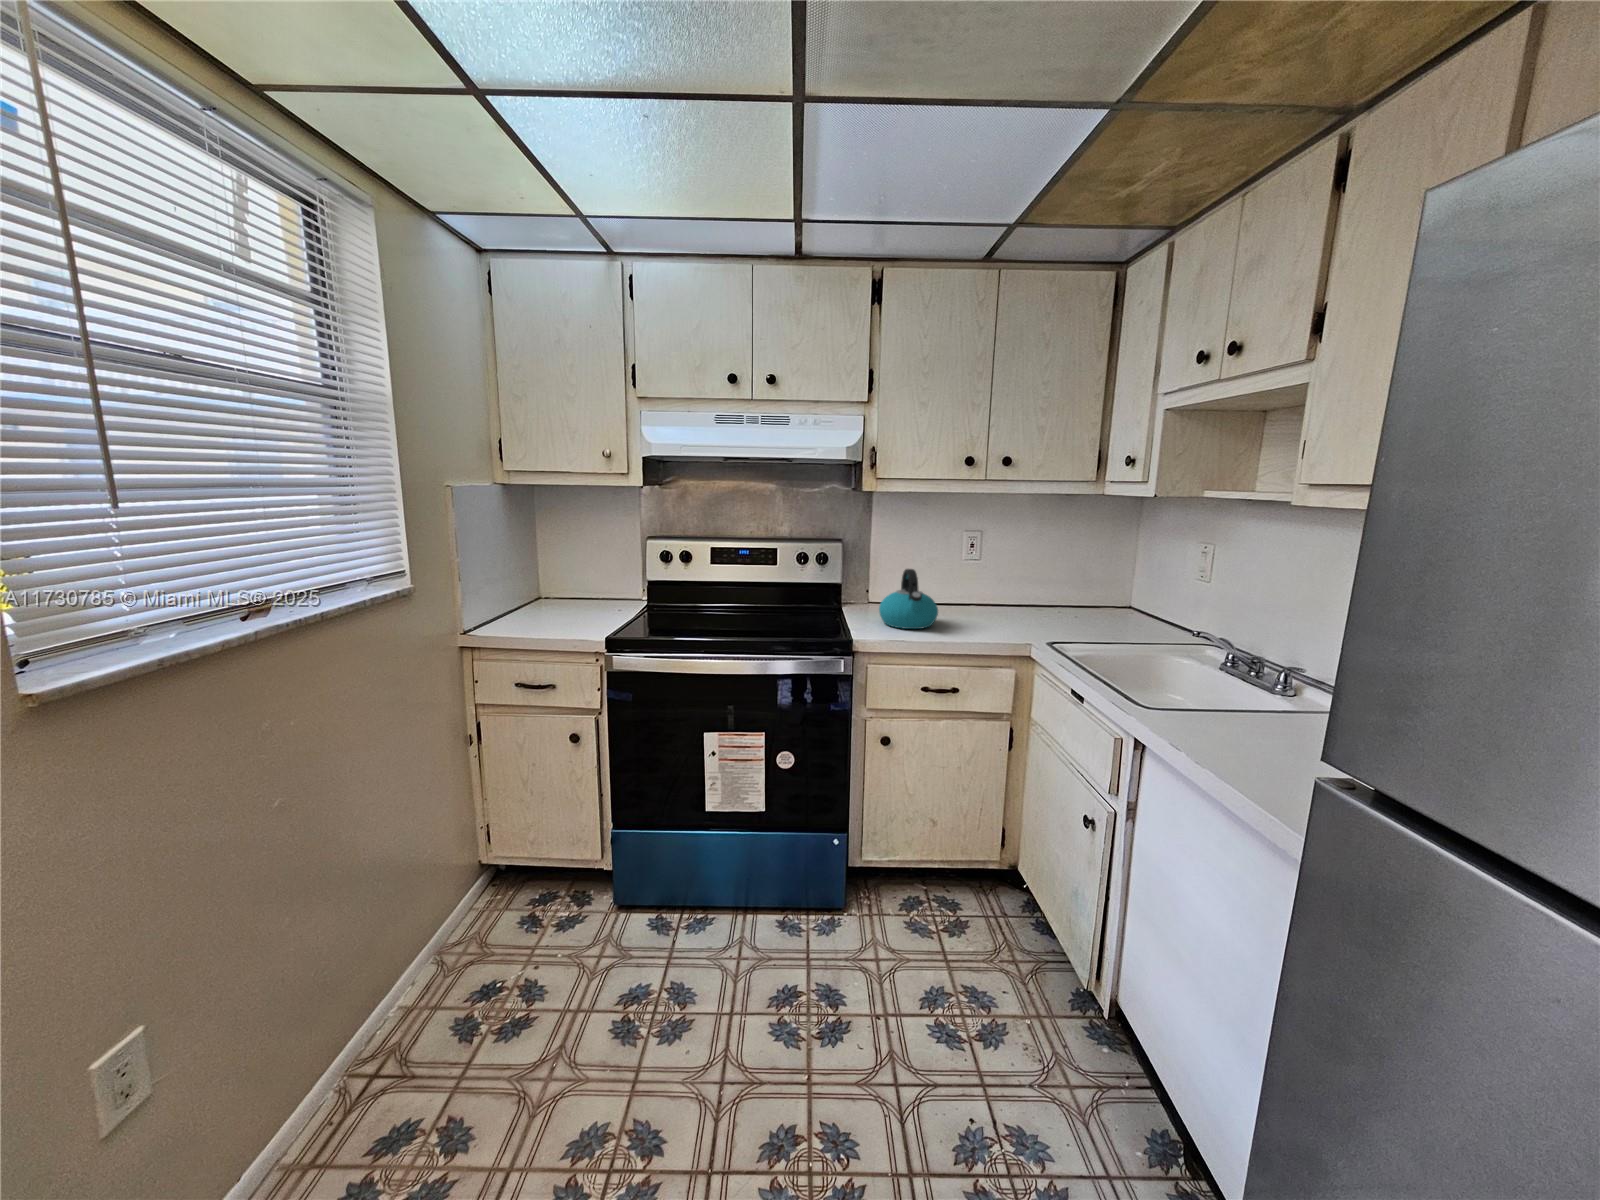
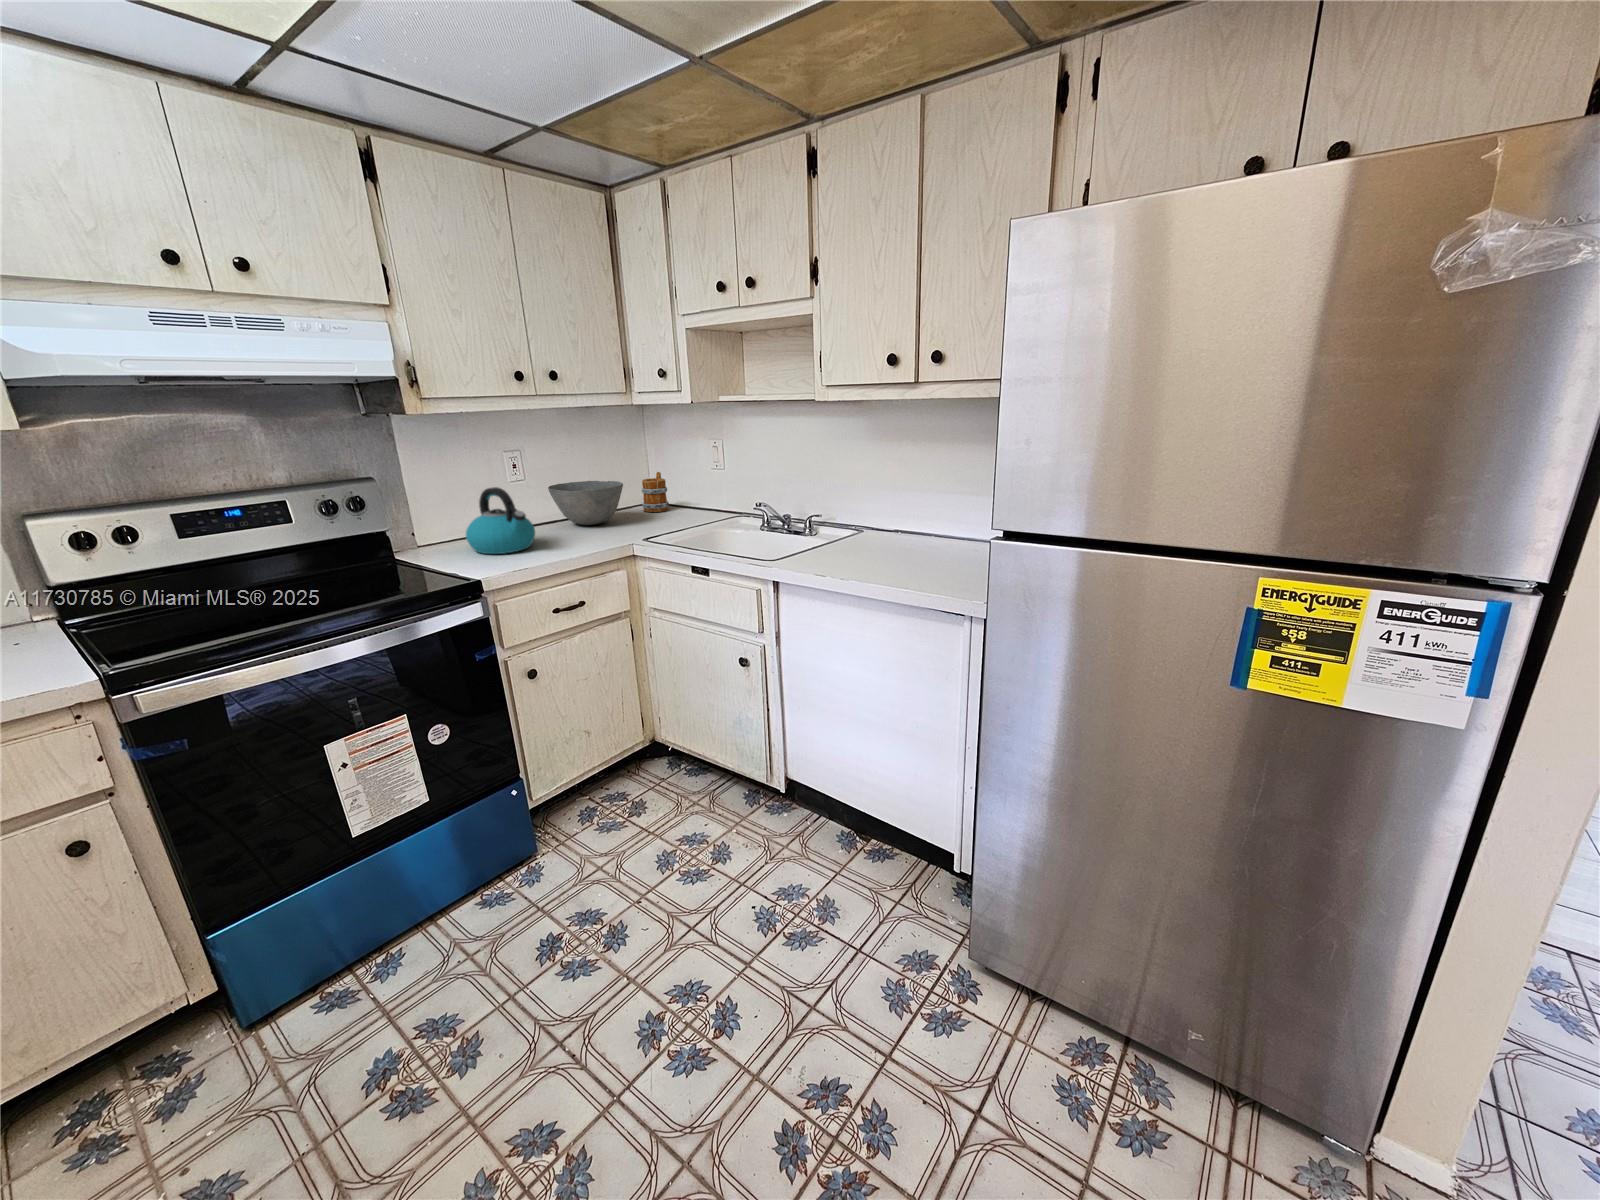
bowl: none [979,576,1056,622] -> present [548,481,623,525]
mug: none [1087,581,1123,624] -> present [641,472,669,512]

